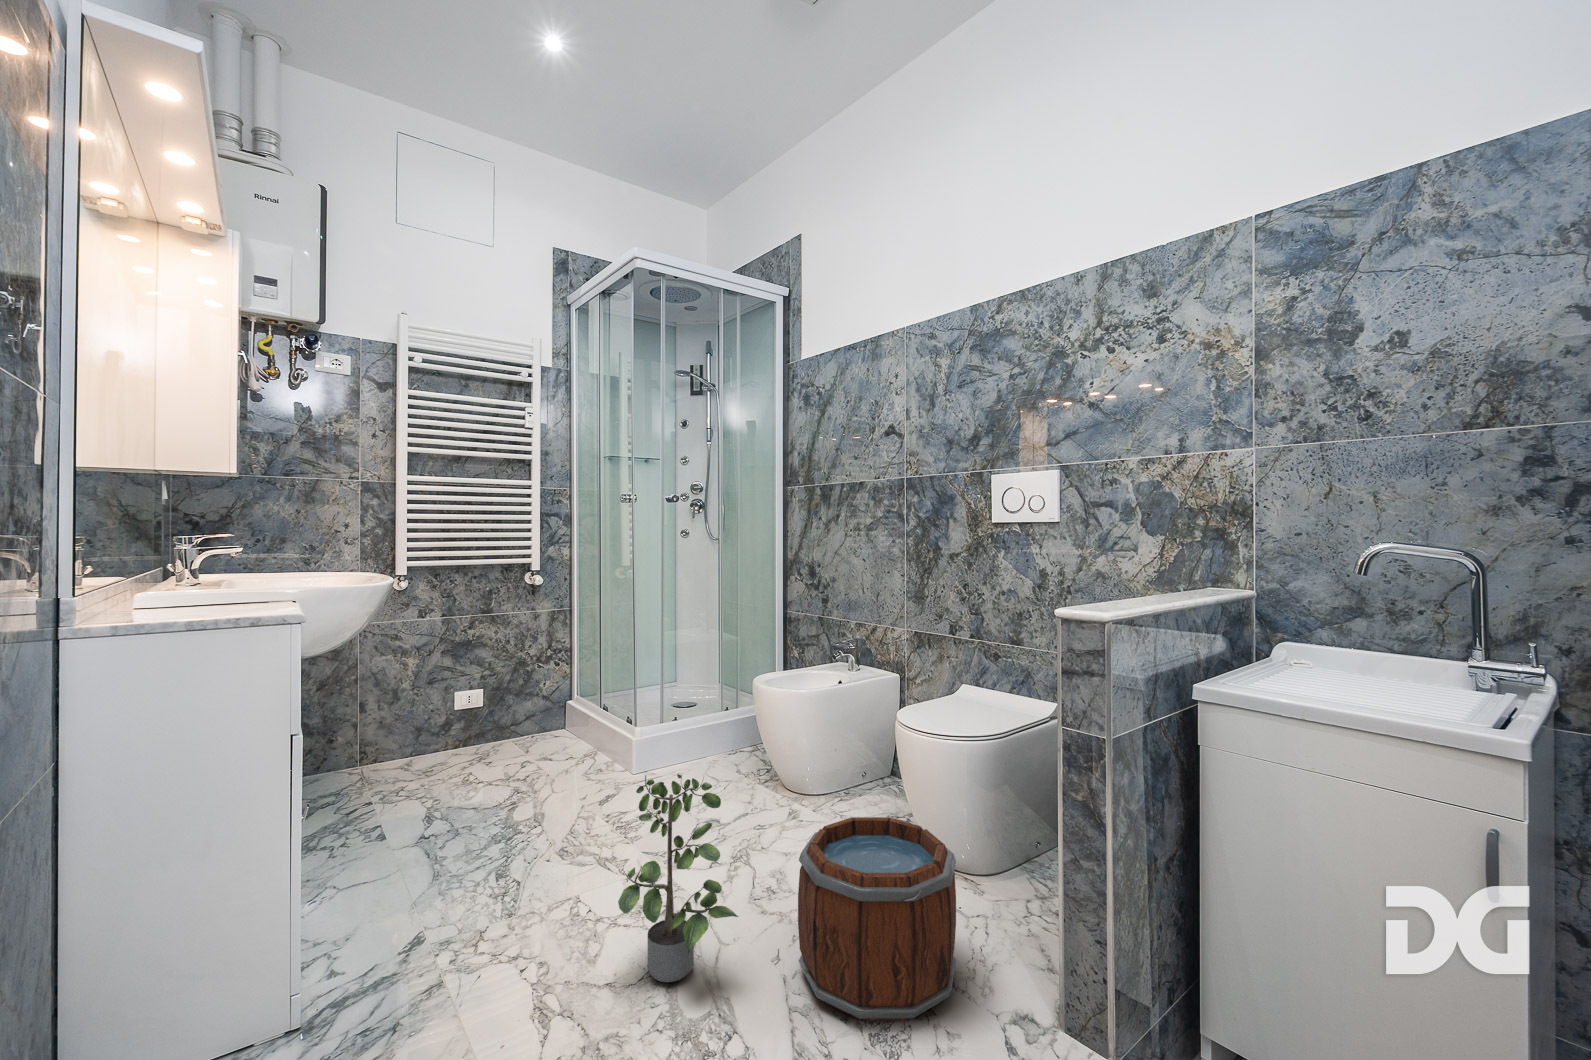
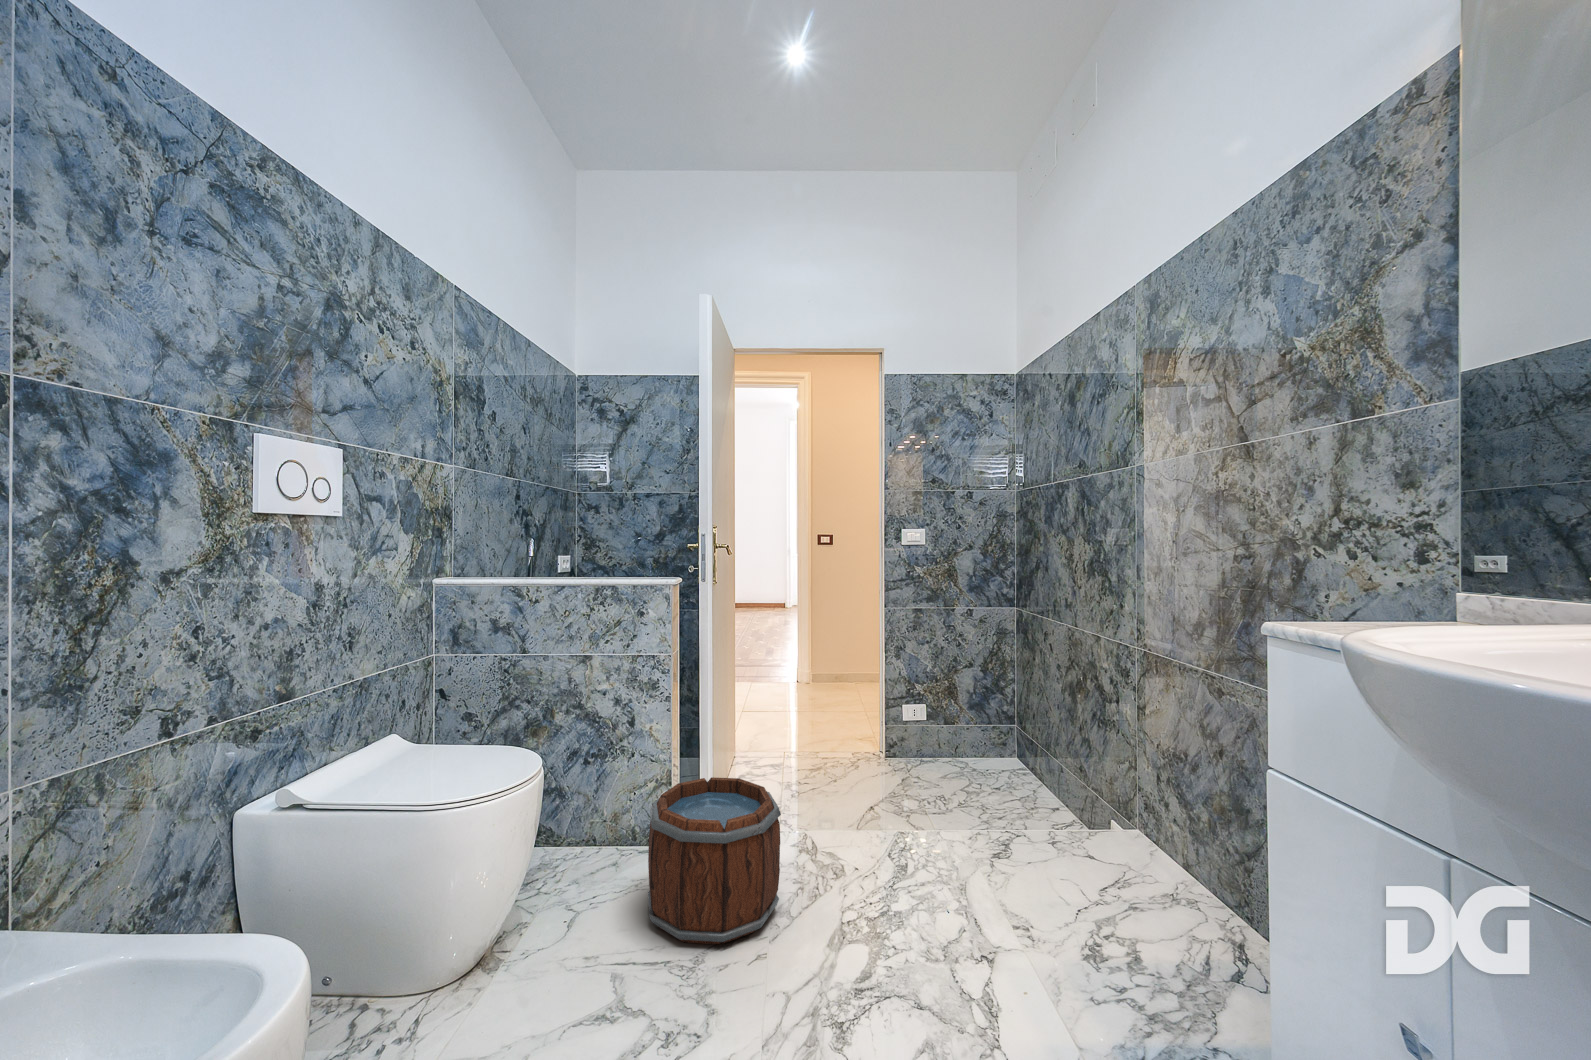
potted plant: present [618,774,738,982] -> none [819,771,913,1001]

